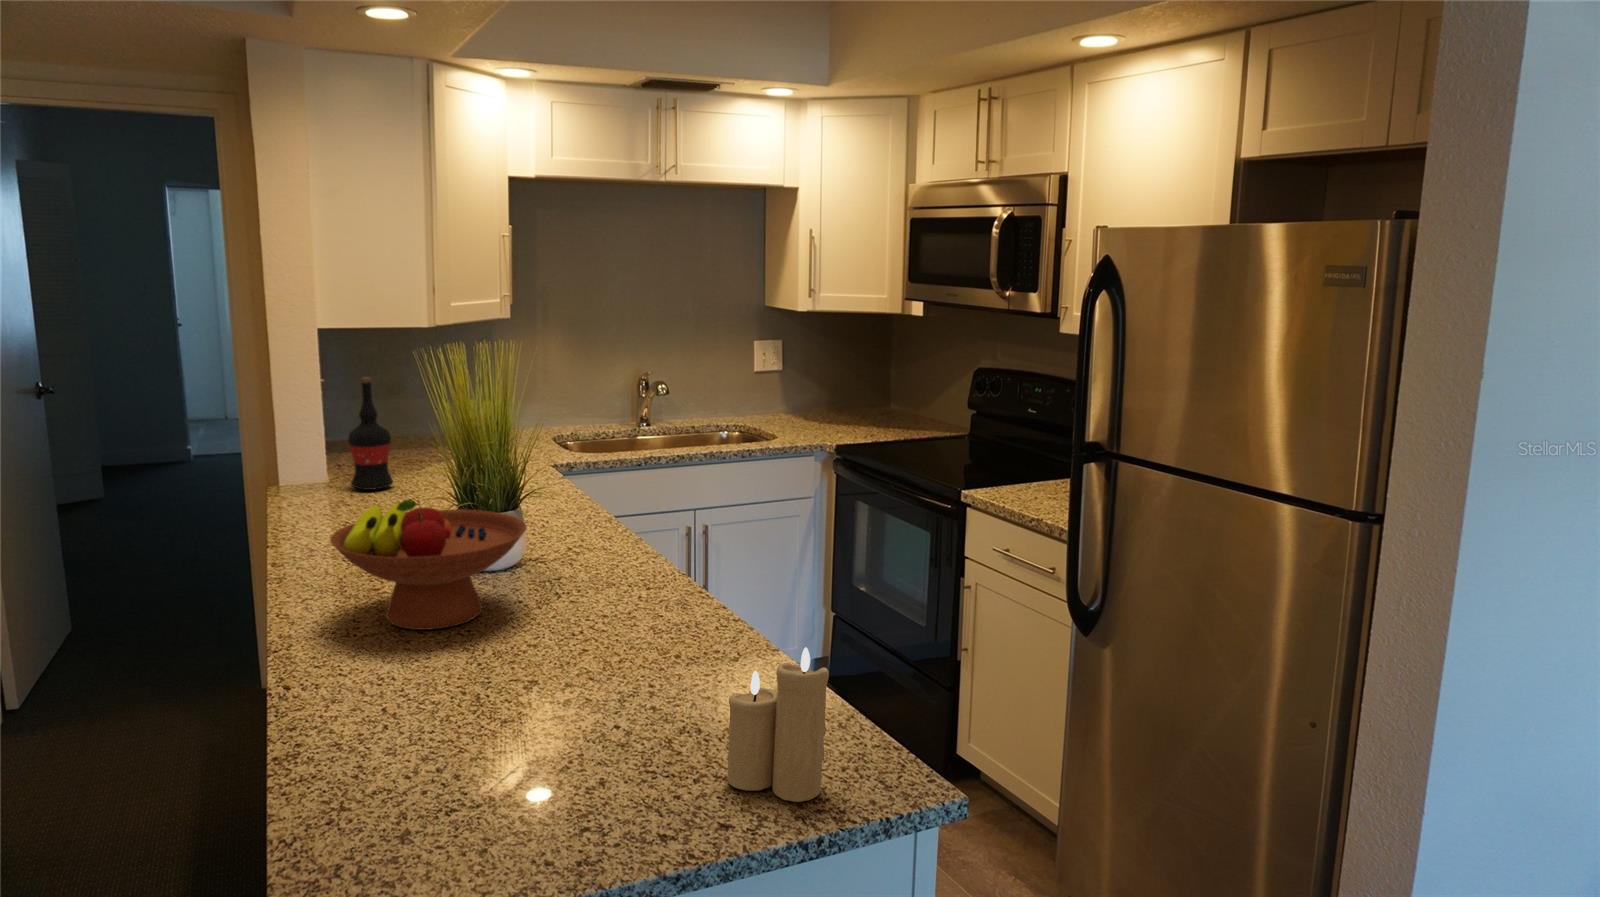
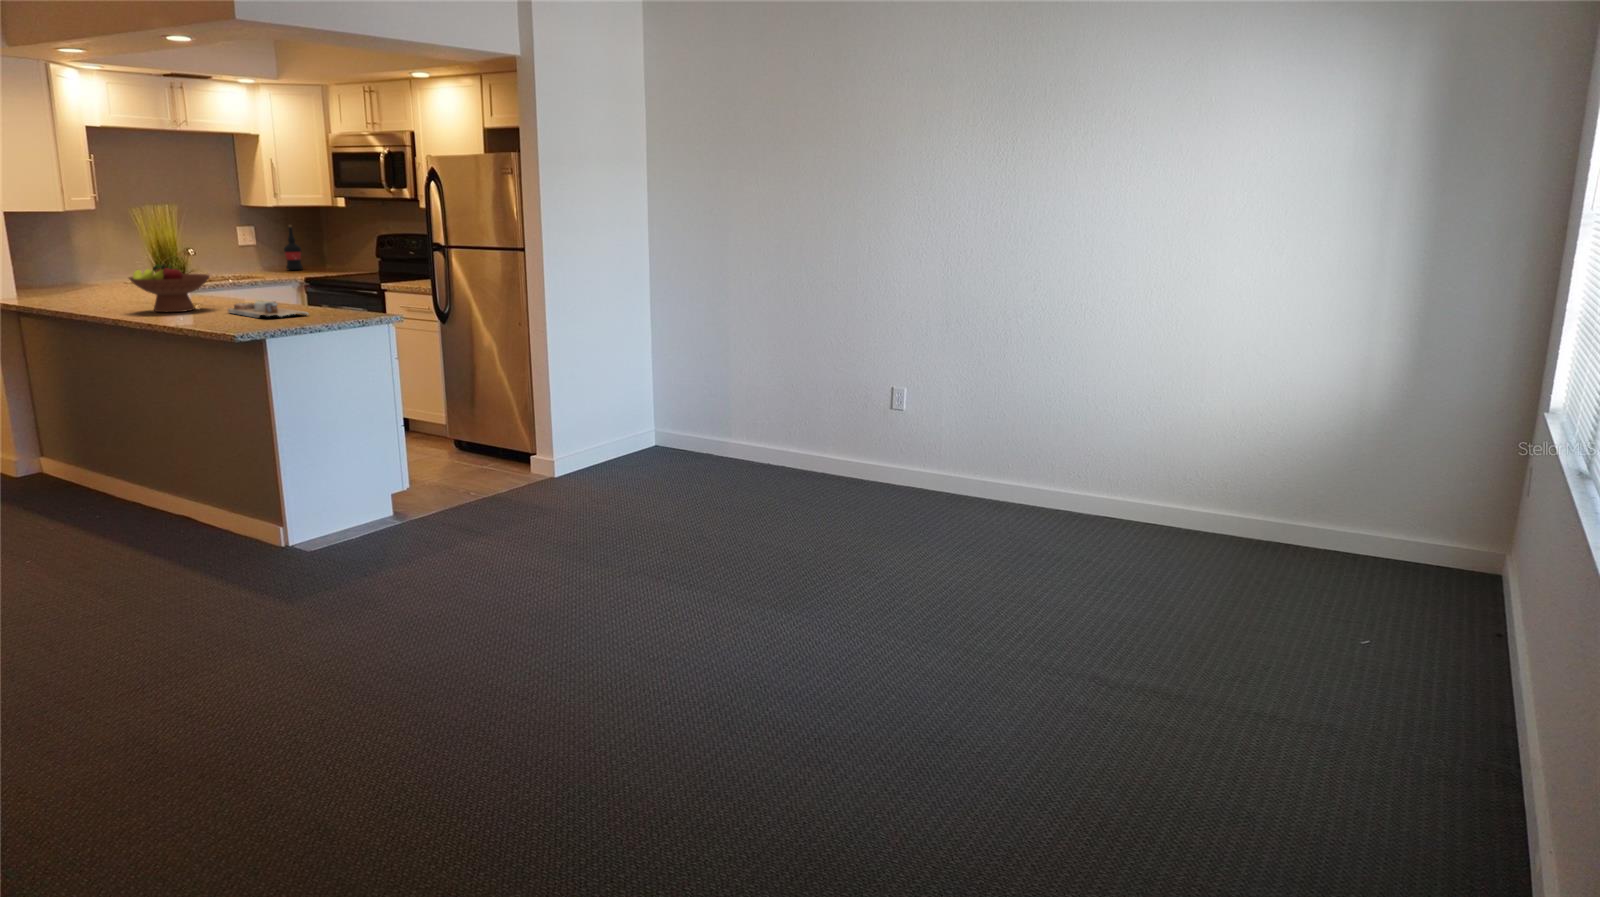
wine bottle: present [348,377,393,490] -> present [284,225,303,270]
cutting board: none [513,633,682,774] -> present [228,301,308,318]
candle: present [727,648,829,802] -> none [325,273,356,316]

